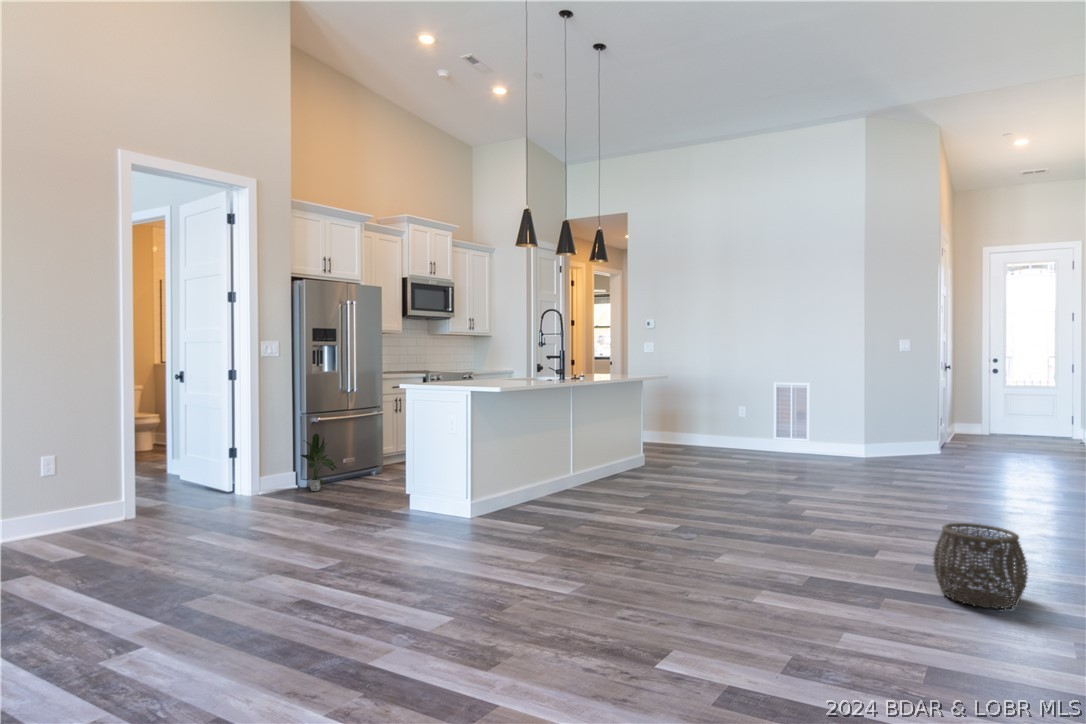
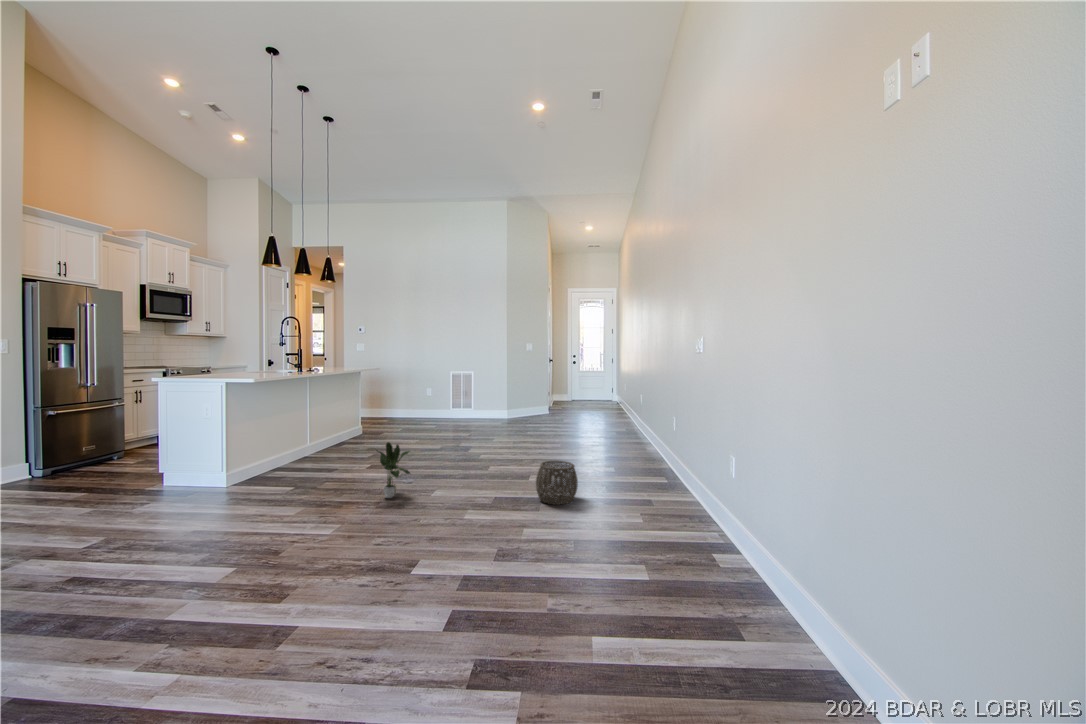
potted plant: present [301,434,336,491] -> present [376,442,410,498]

